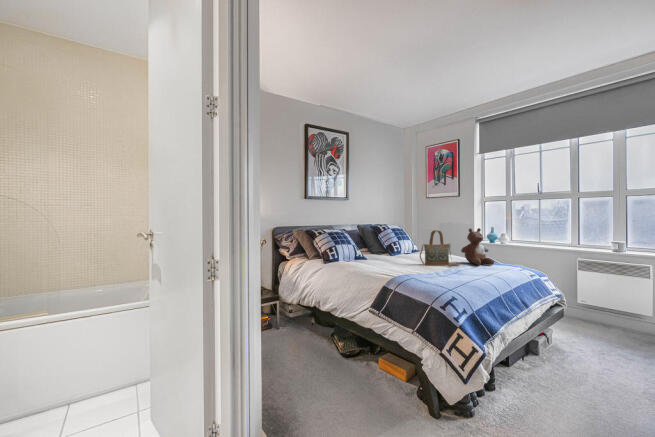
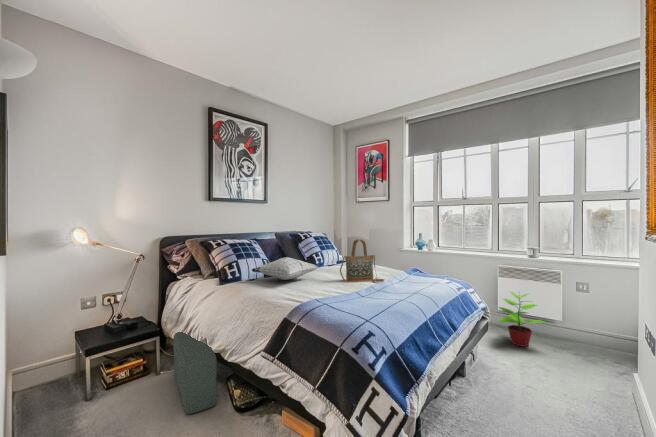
stuffed bear: present [461,228,494,265] -> none [387,236,422,279]
pillow: none [347,244,401,263] -> present [252,257,318,280]
potted plant: none [572,281,628,335] -> present [498,292,547,347]
pouf: none [290,297,328,354] -> present [173,332,217,414]

